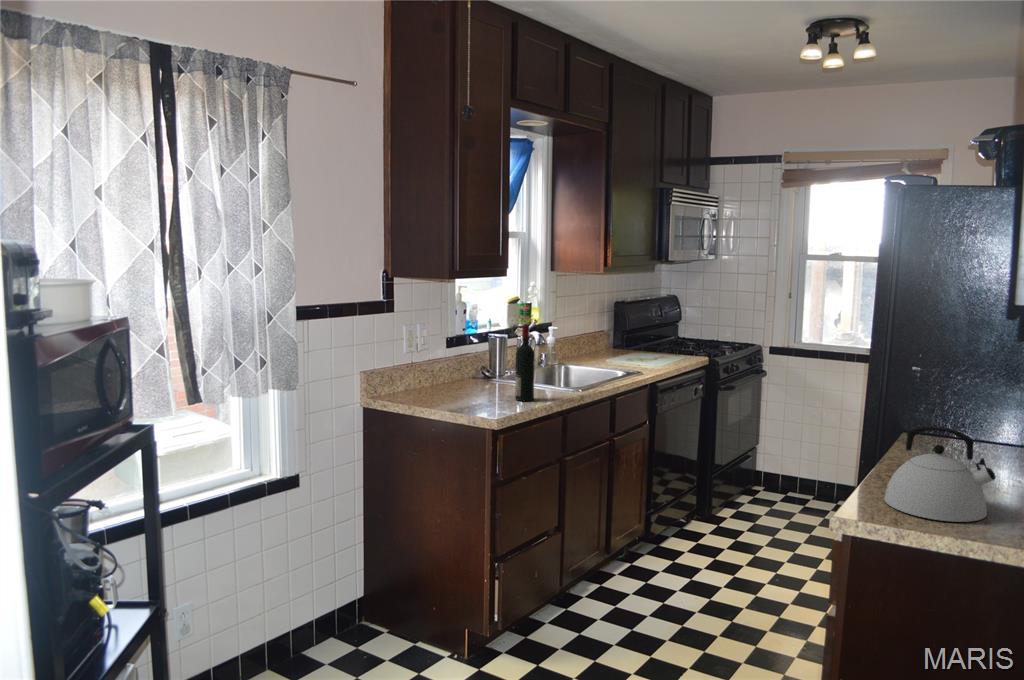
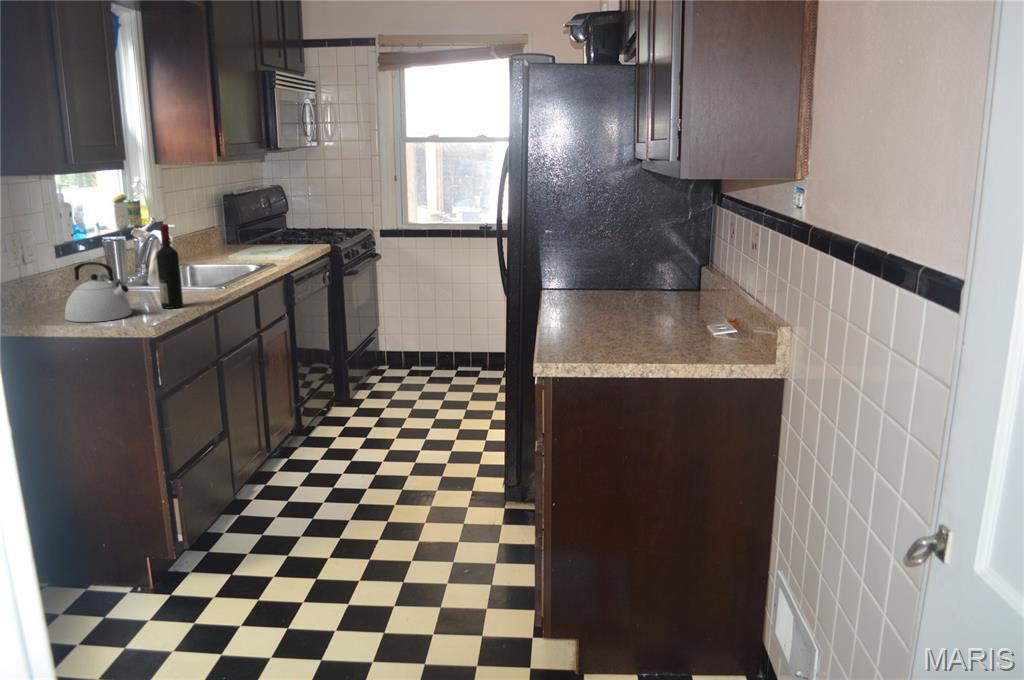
kettle: present [884,426,996,522] -> present [65,262,132,322]

